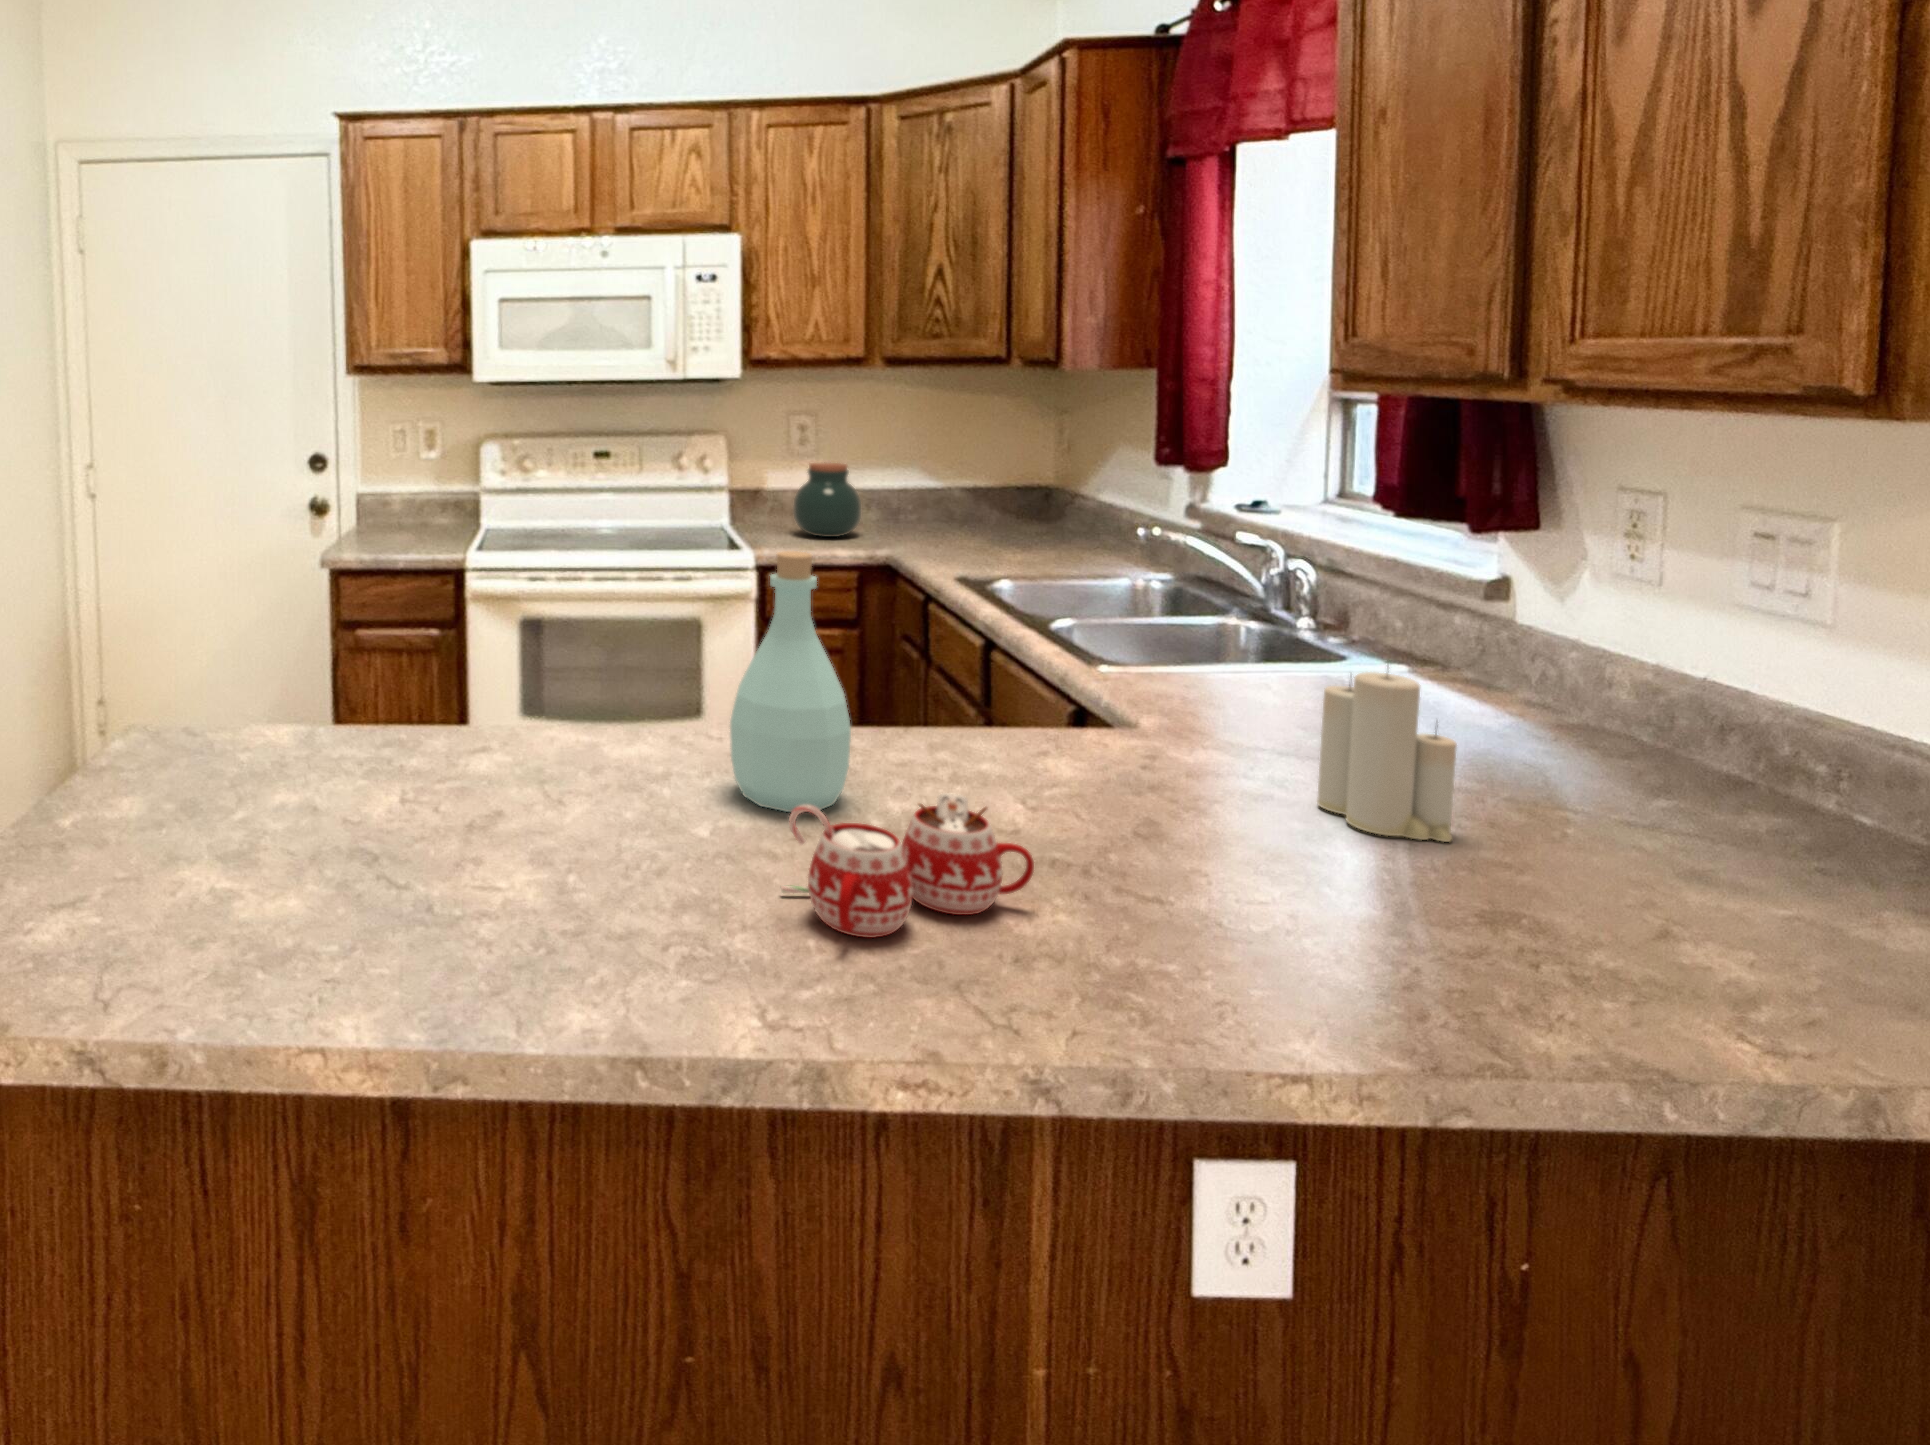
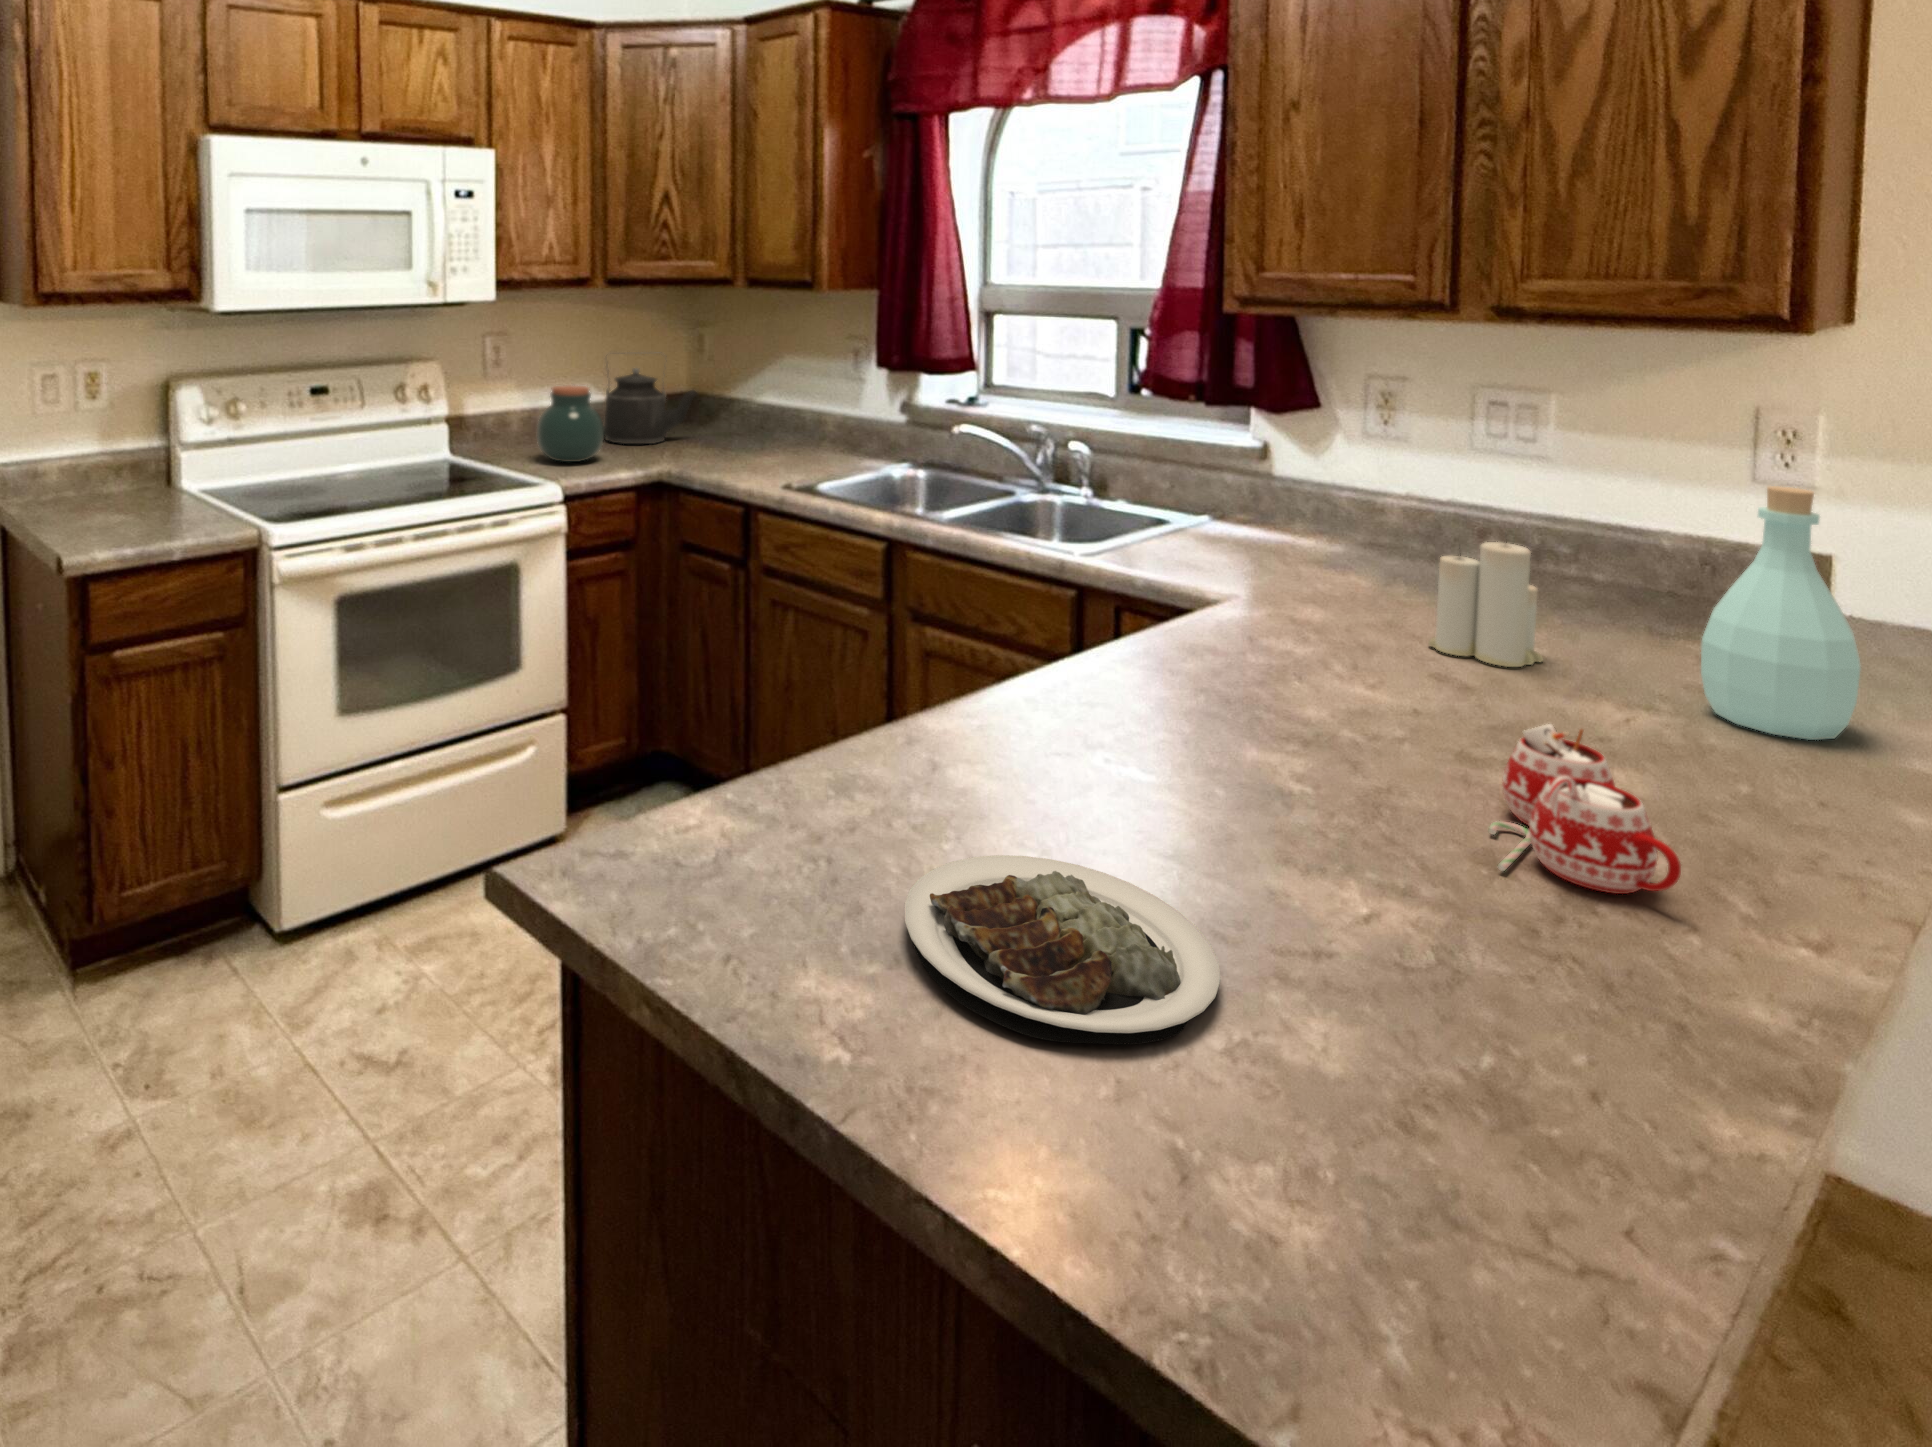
kettle: none [897,434,998,531] -> present [604,352,697,444]
bottle: present [730,551,851,812] -> present [1701,486,1861,740]
plate: none [231,763,485,867] -> present [905,855,1220,1045]

